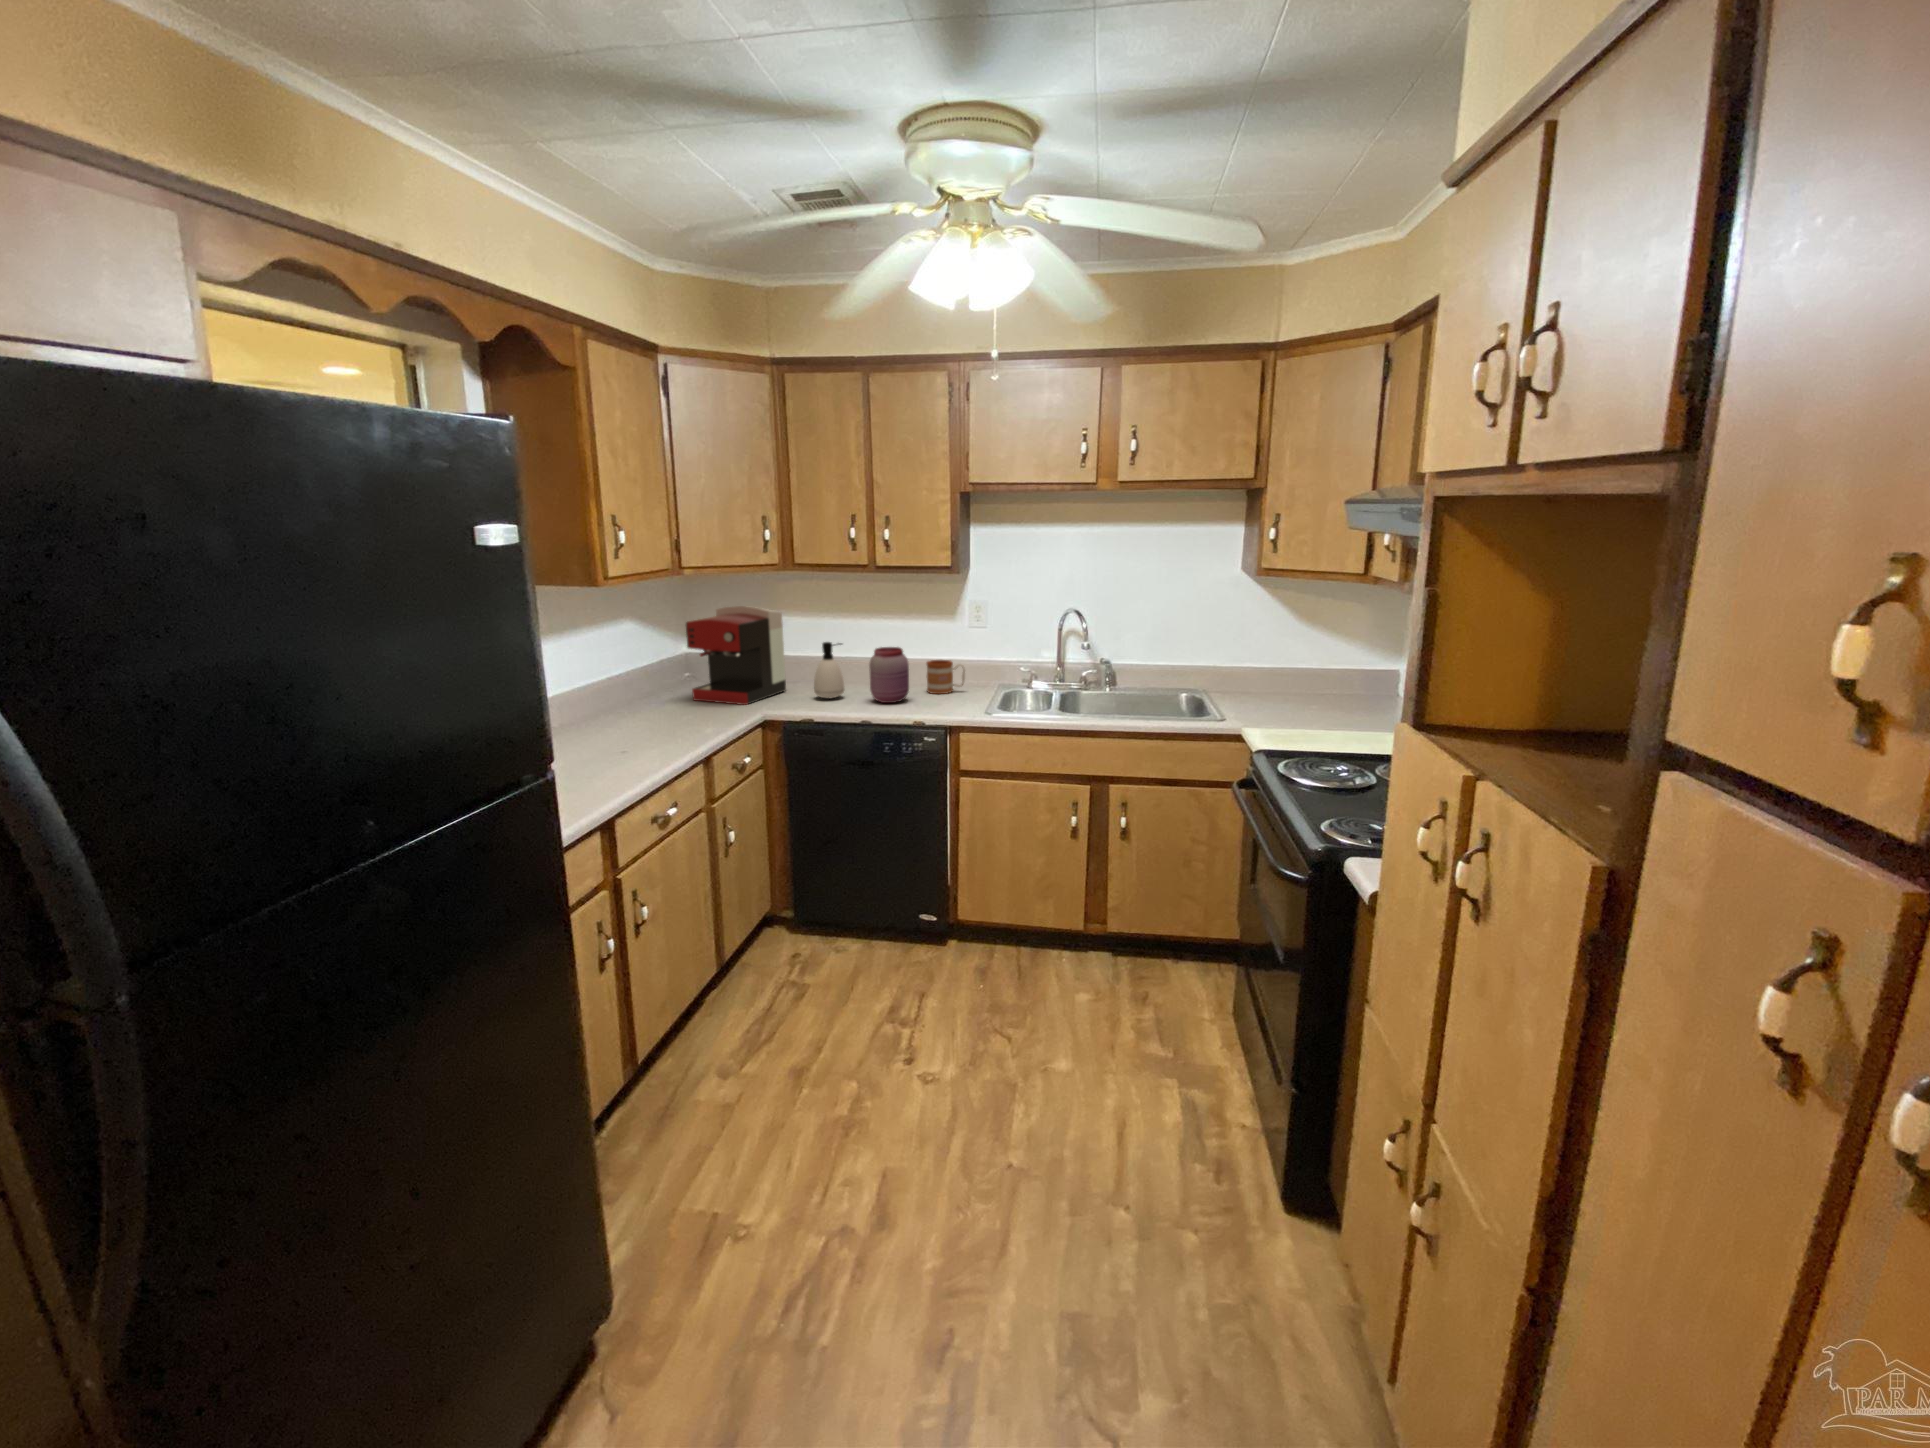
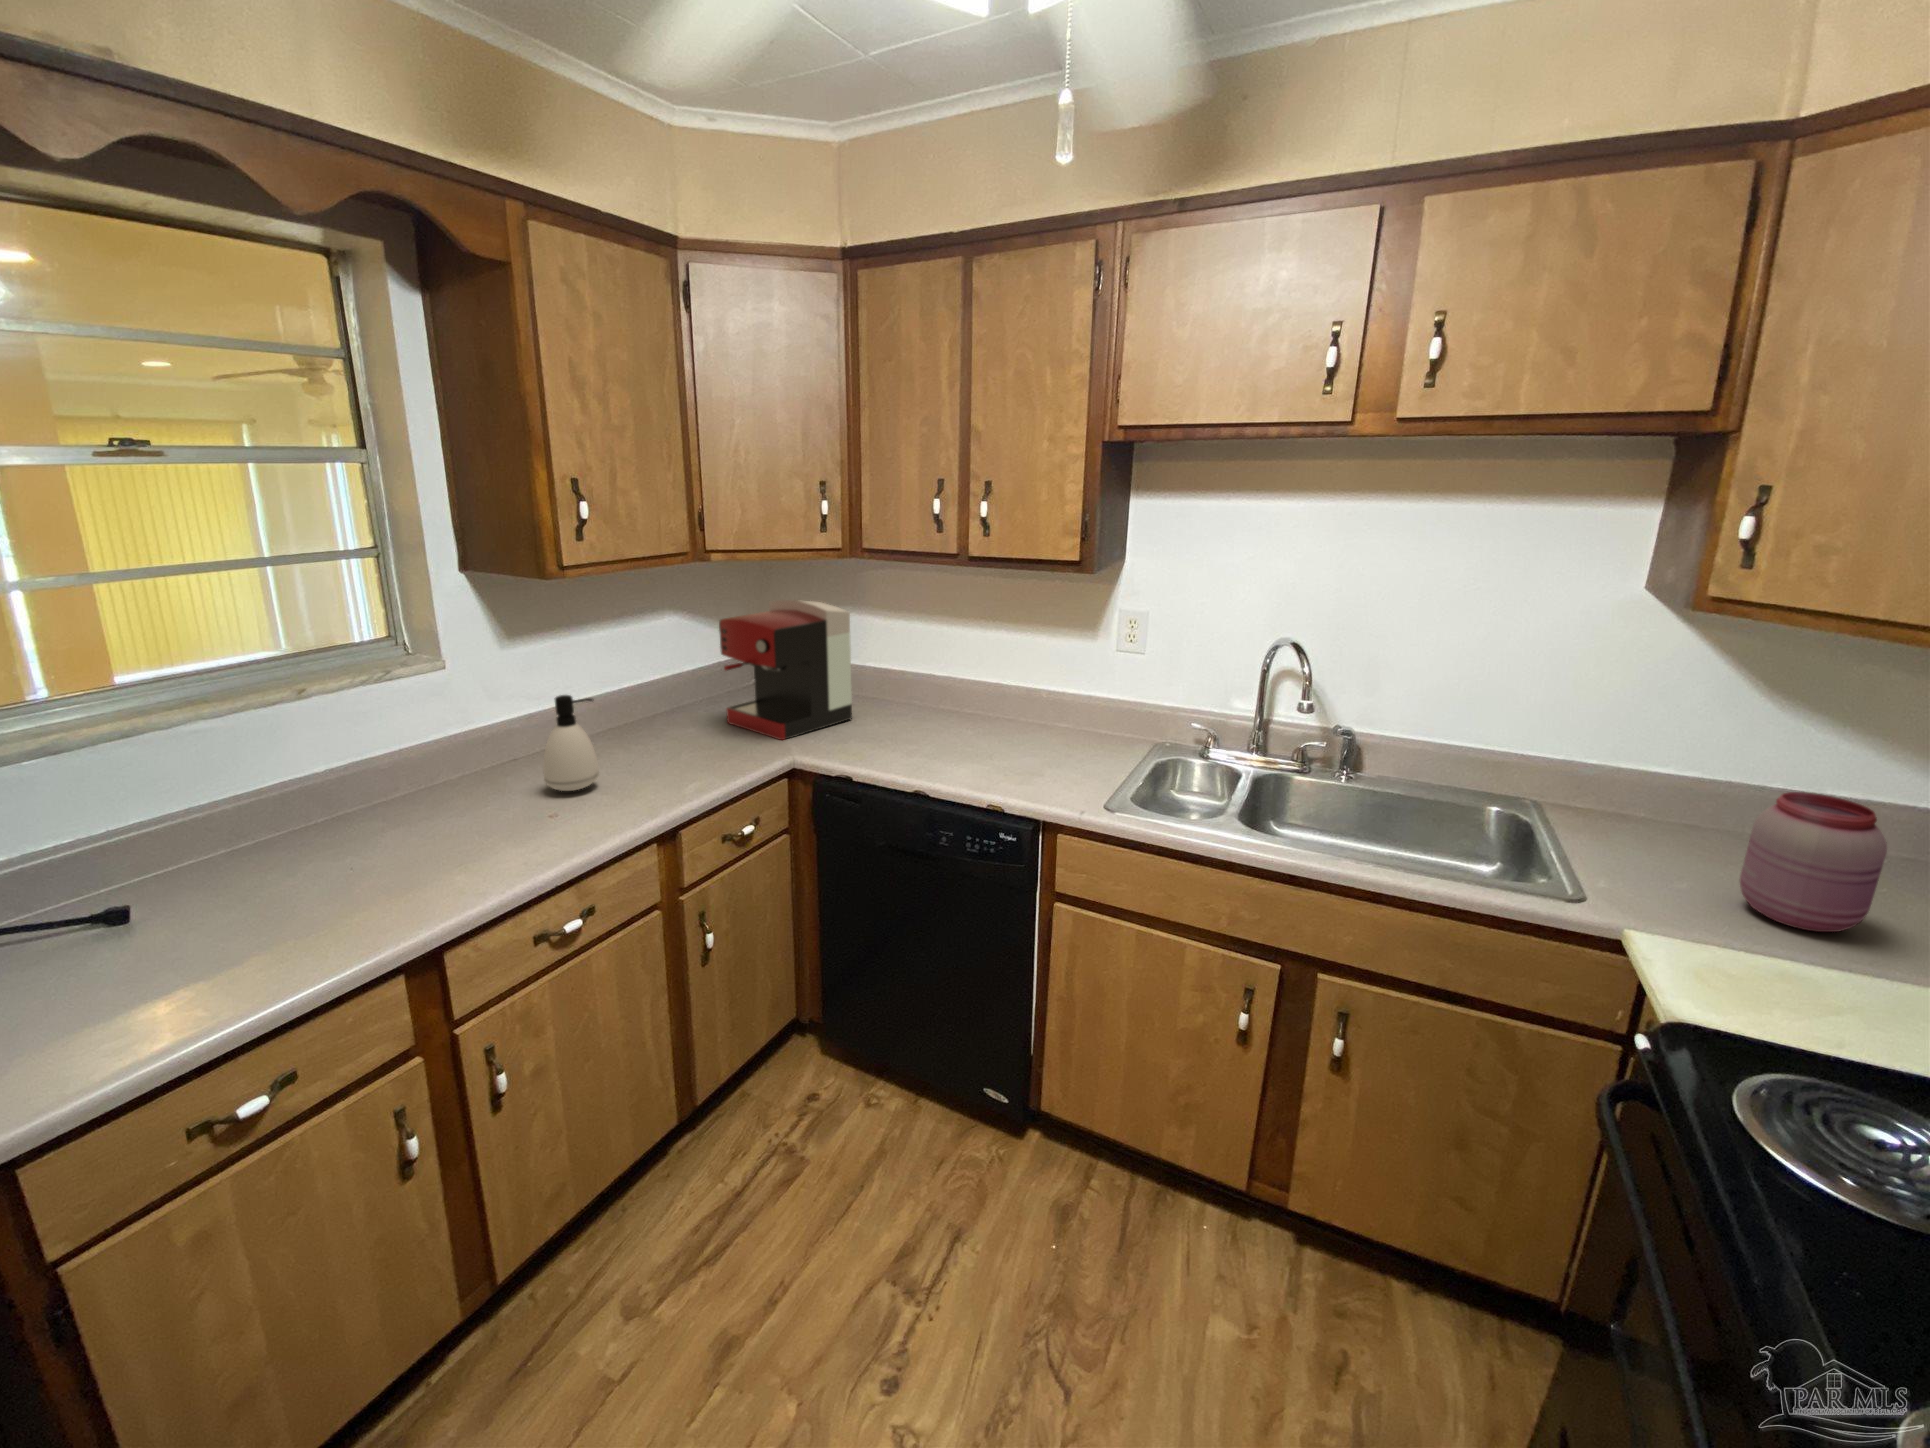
soap dispenser: present [814,642,844,698] -> present [543,695,599,791]
jar: present [869,647,909,703] -> present [1740,792,1887,932]
mug: present [927,660,965,694] -> none [1043,697,1103,751]

